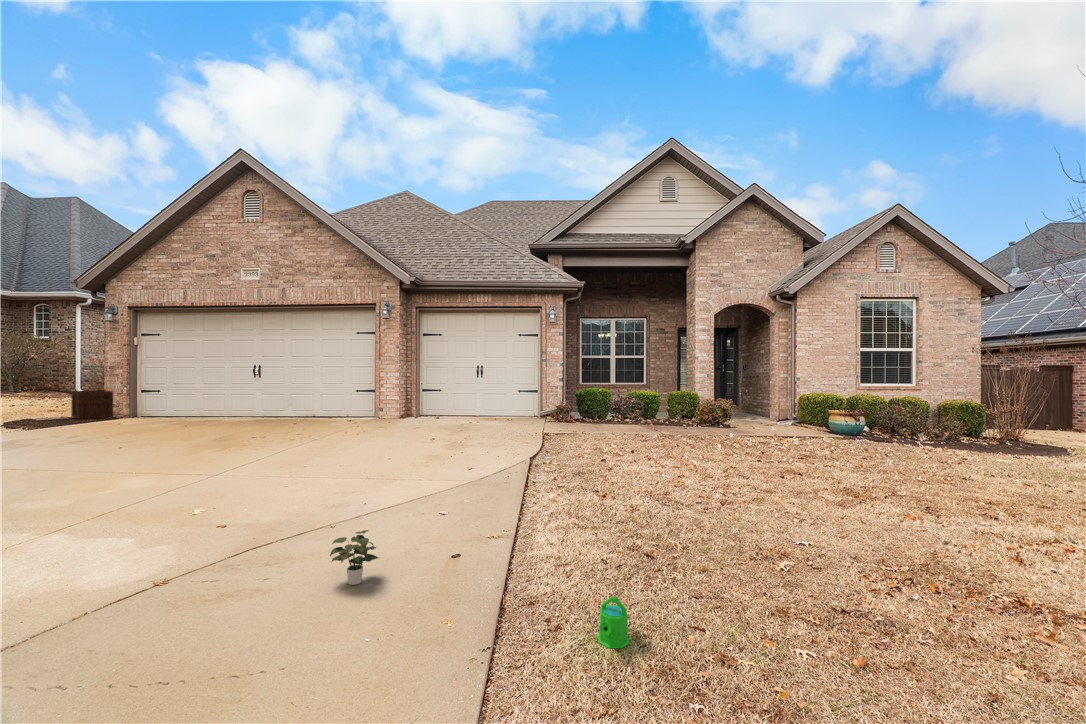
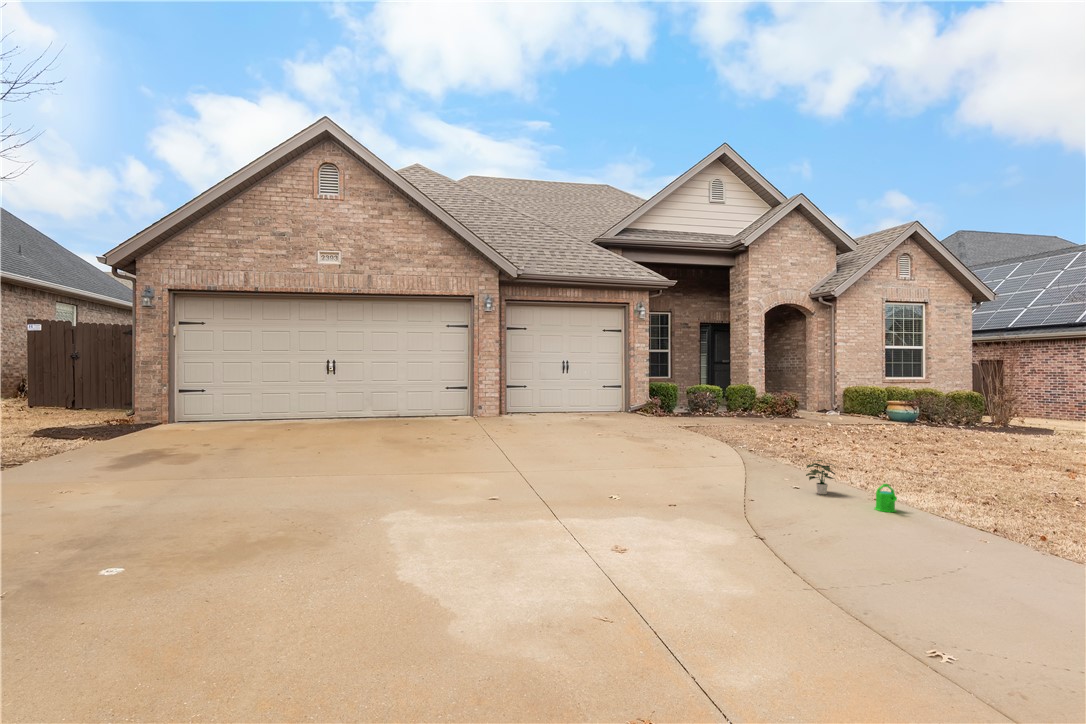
wooden crate: present [71,390,113,419] -> none [102,391,156,425]
watering can: present [597,597,629,648] -> present [875,484,897,512]

